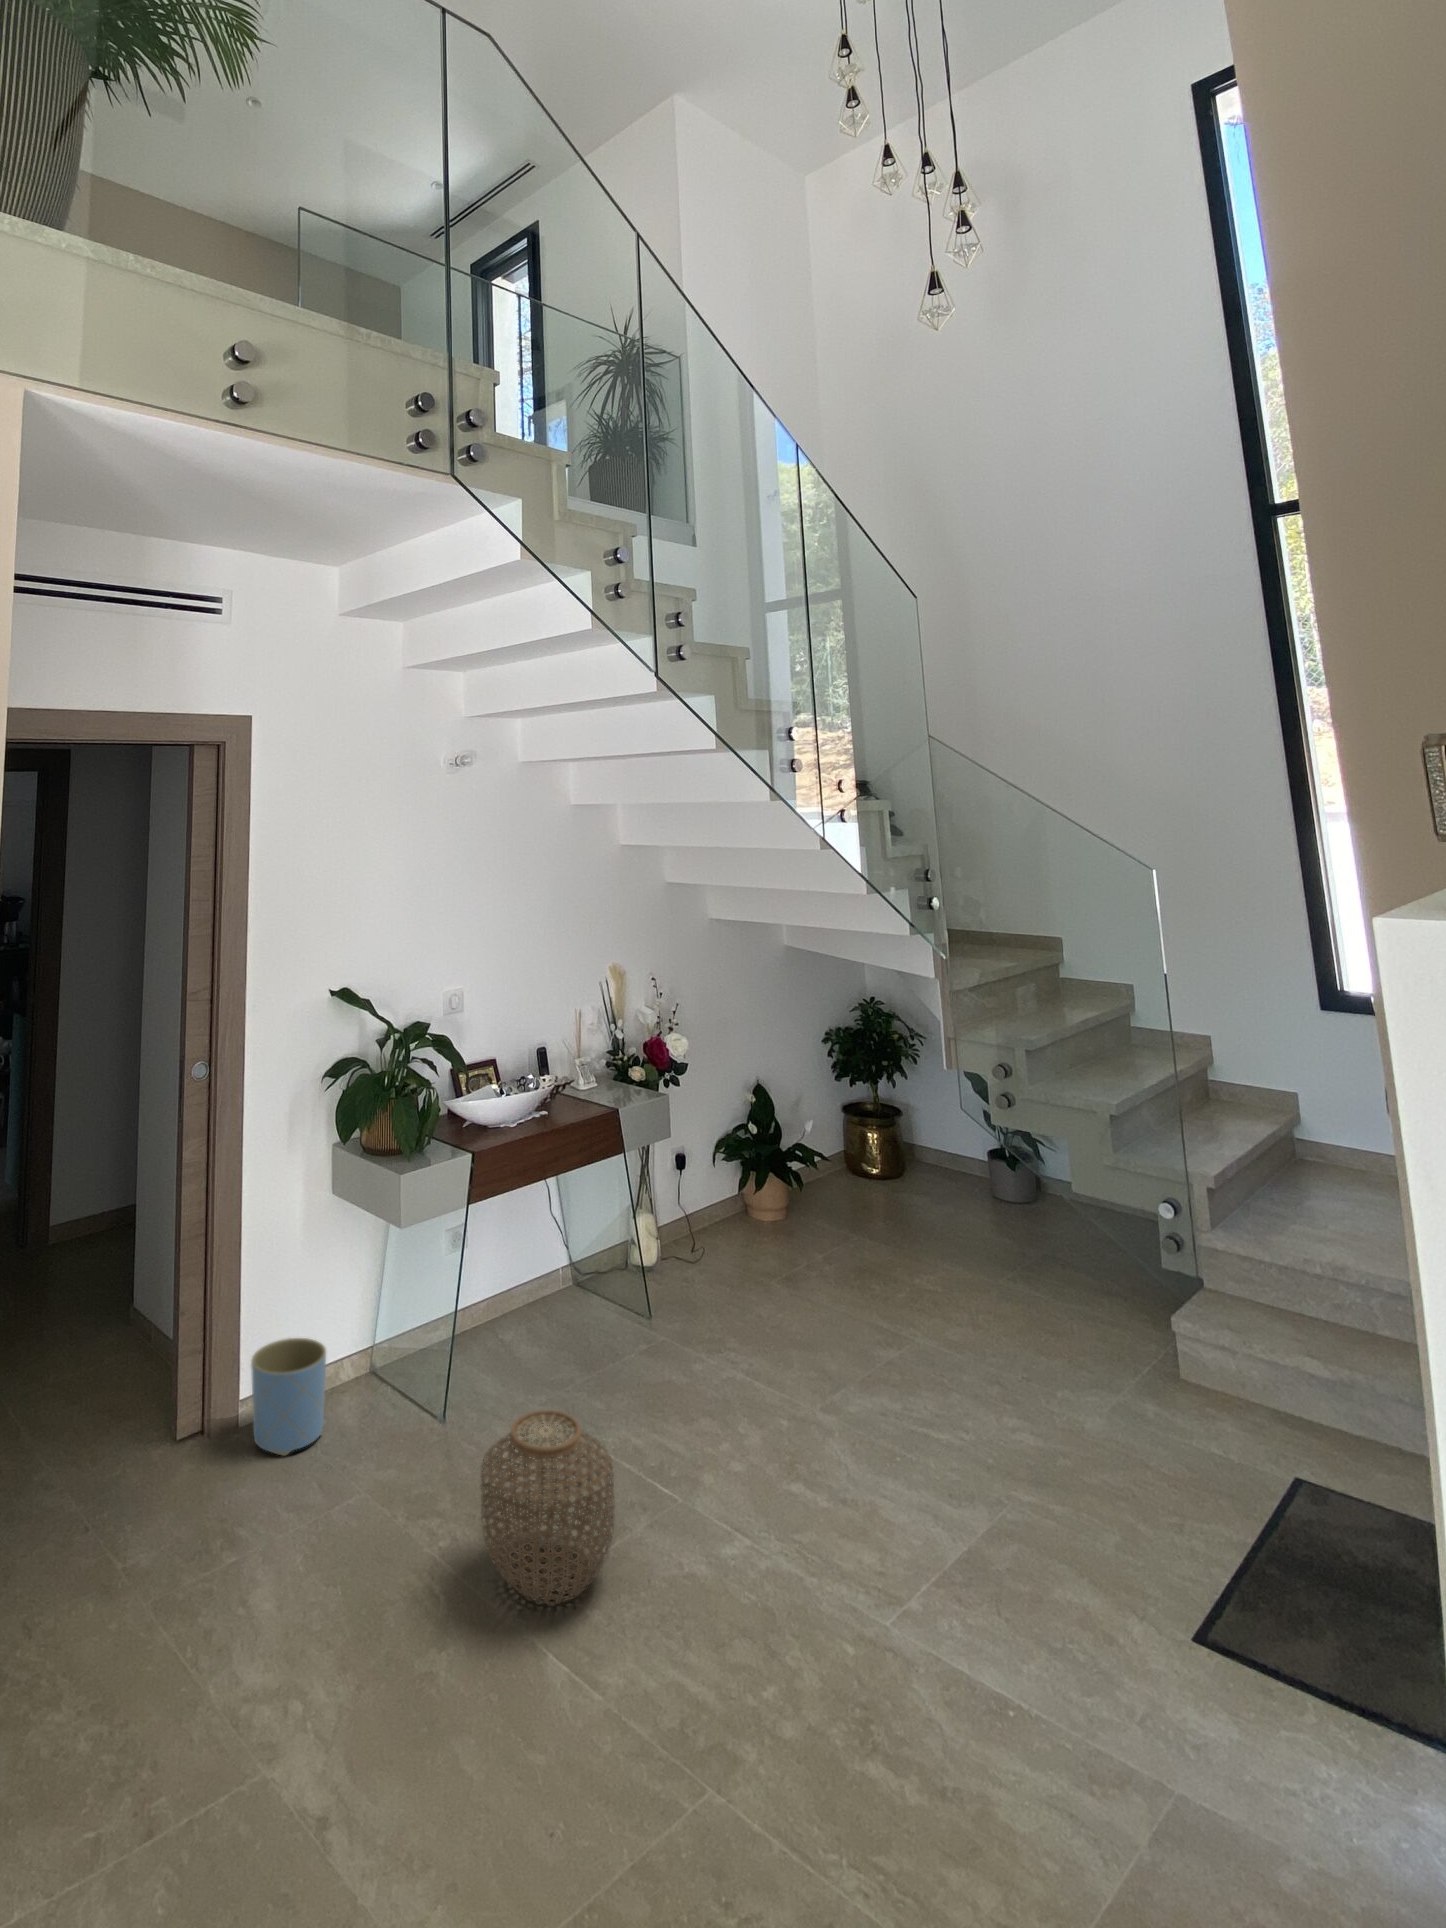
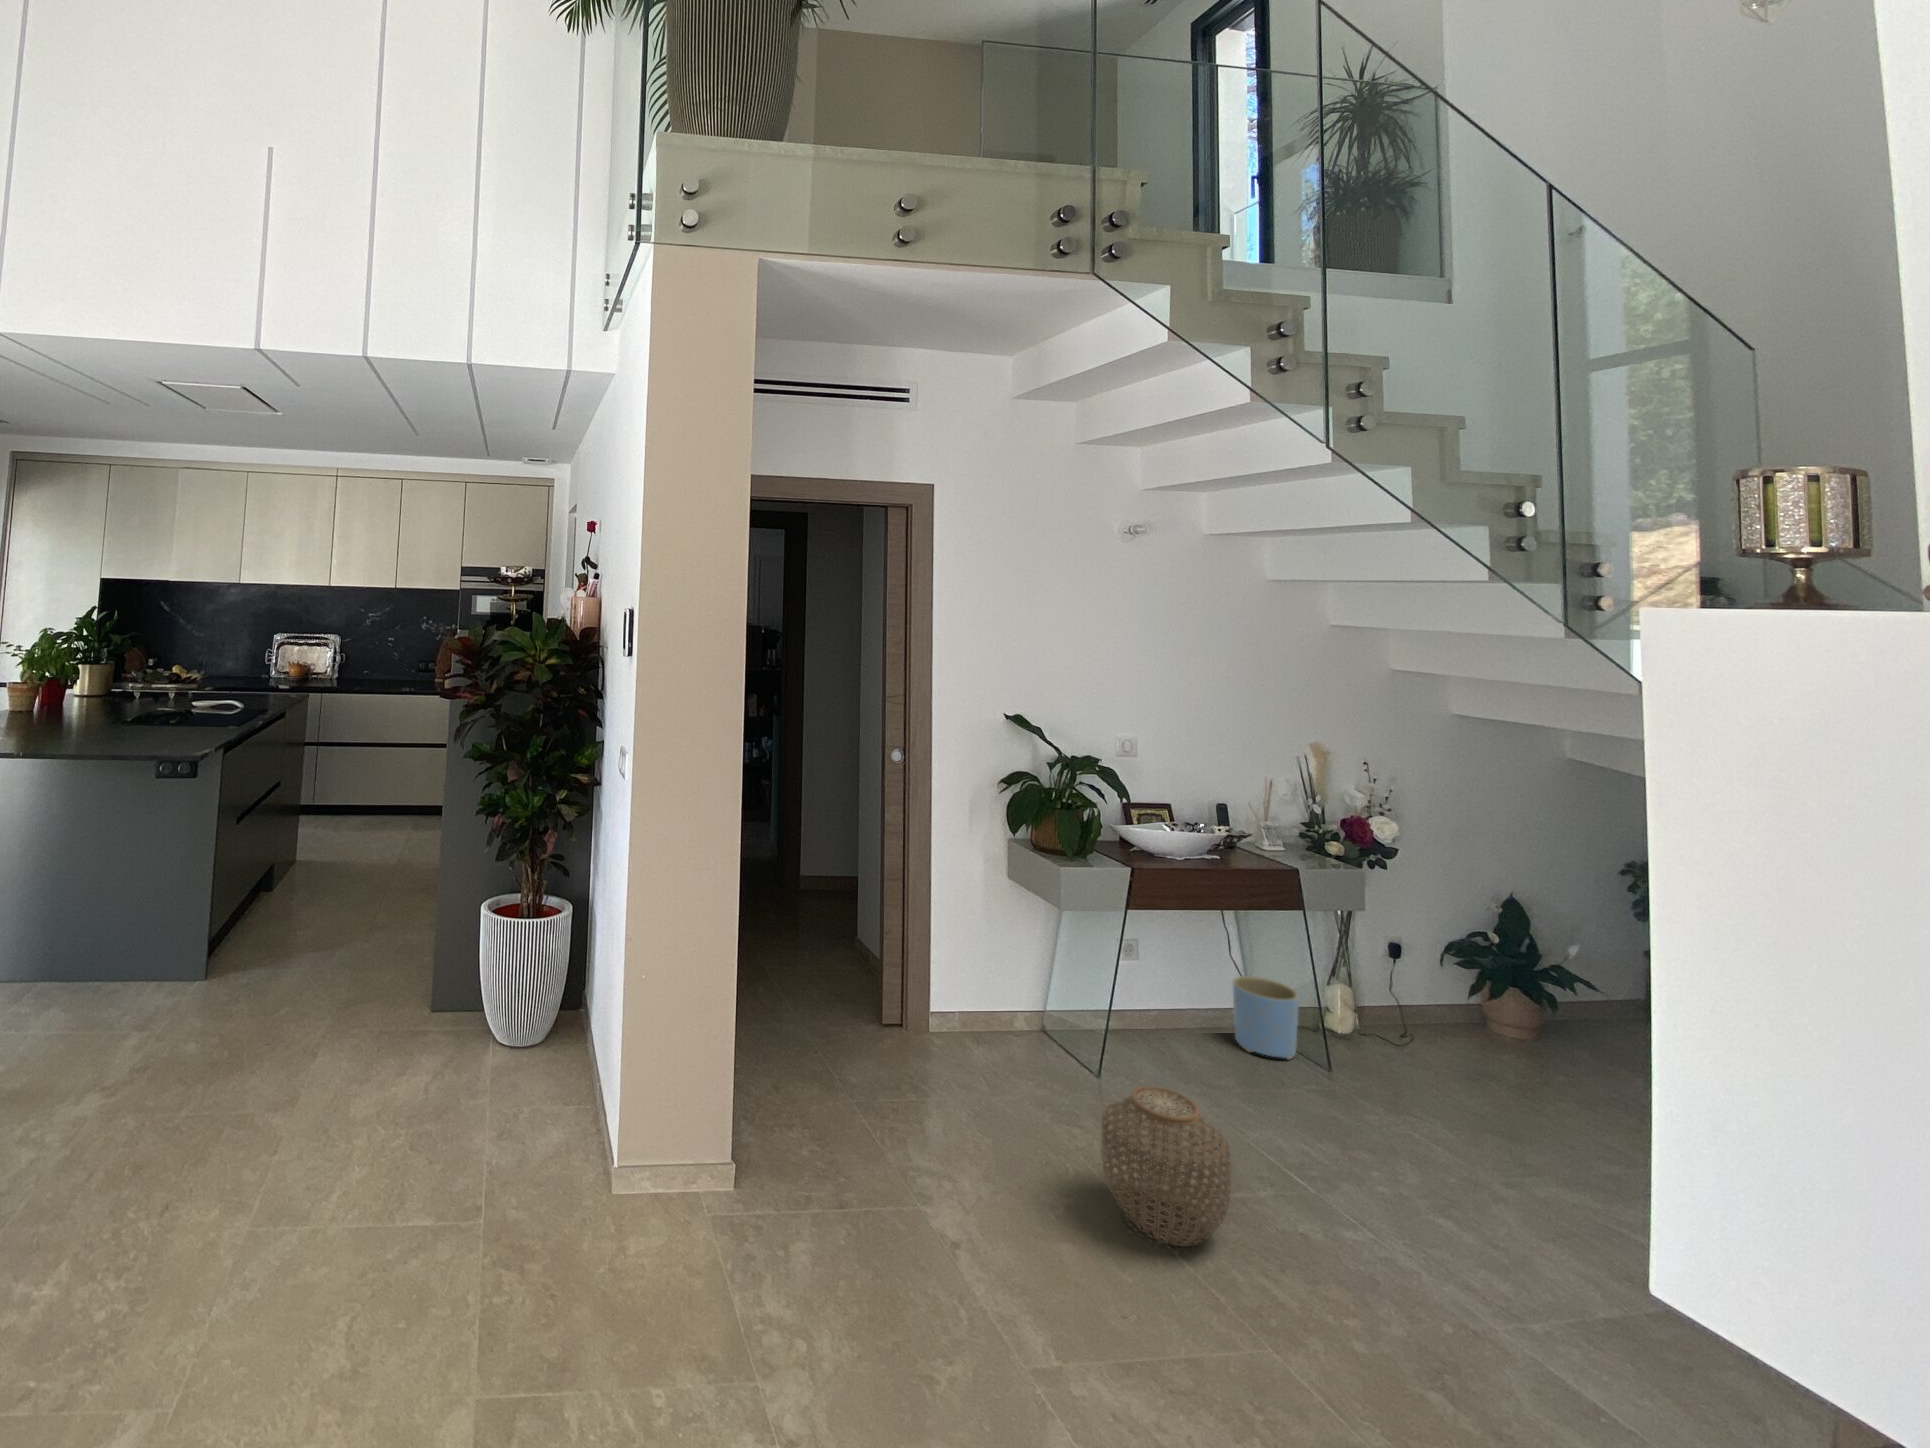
planter: present [251,1338,326,1456] -> present [1232,976,1299,1060]

